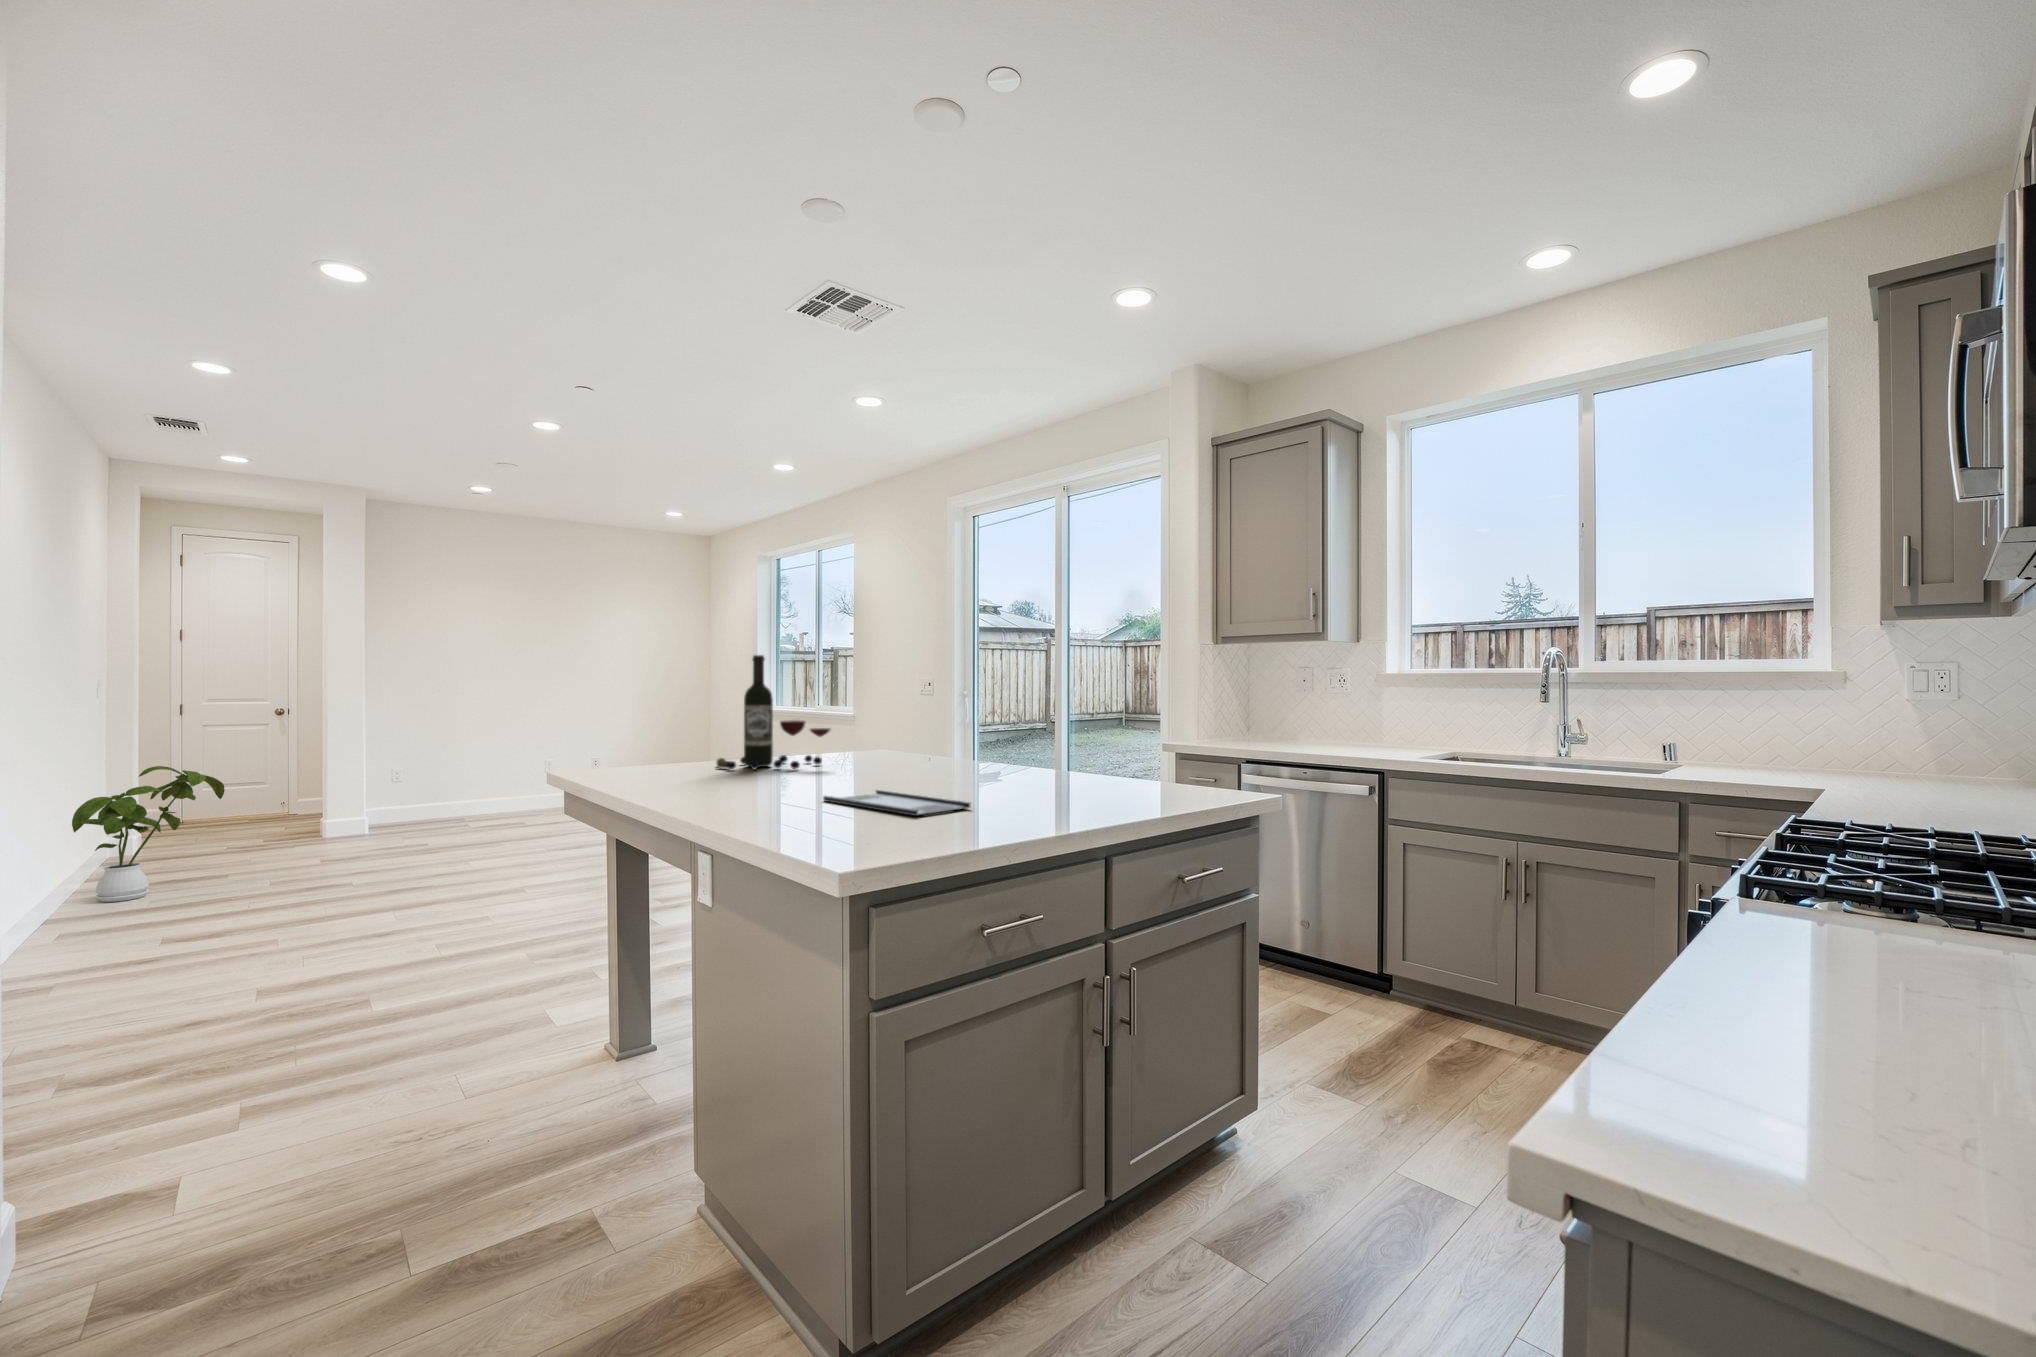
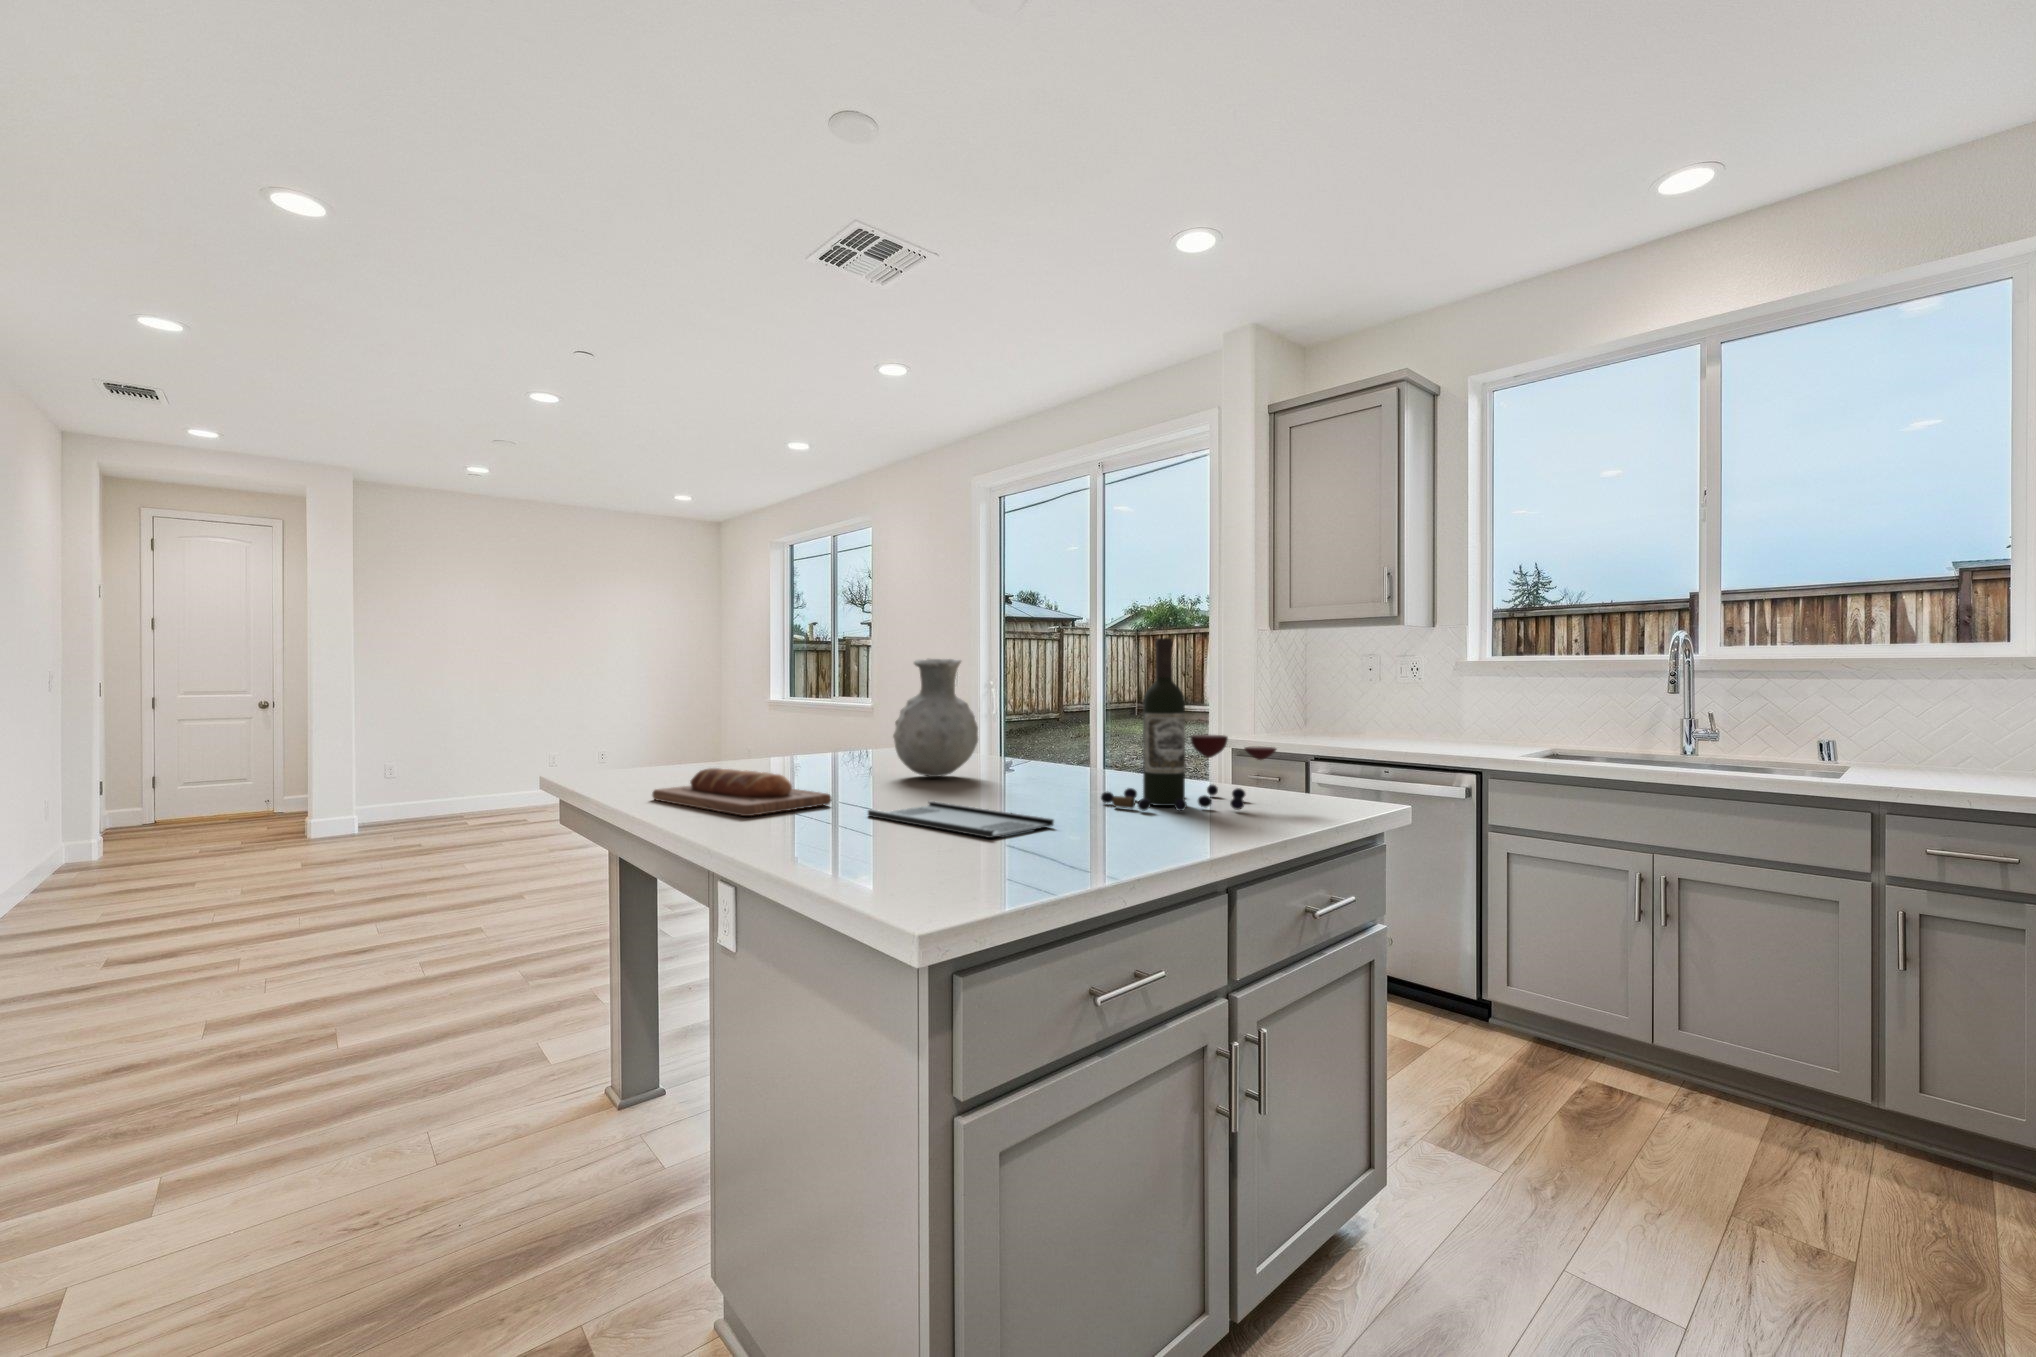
wine bottle: present [717,655,831,769] -> present [1101,638,1276,811]
vase: none [855,671,928,772] -> present [893,659,978,777]
bread loaf: none [648,763,796,800] -> present [652,768,831,816]
house plant: present [72,766,225,902] -> none [20,766,192,914]

